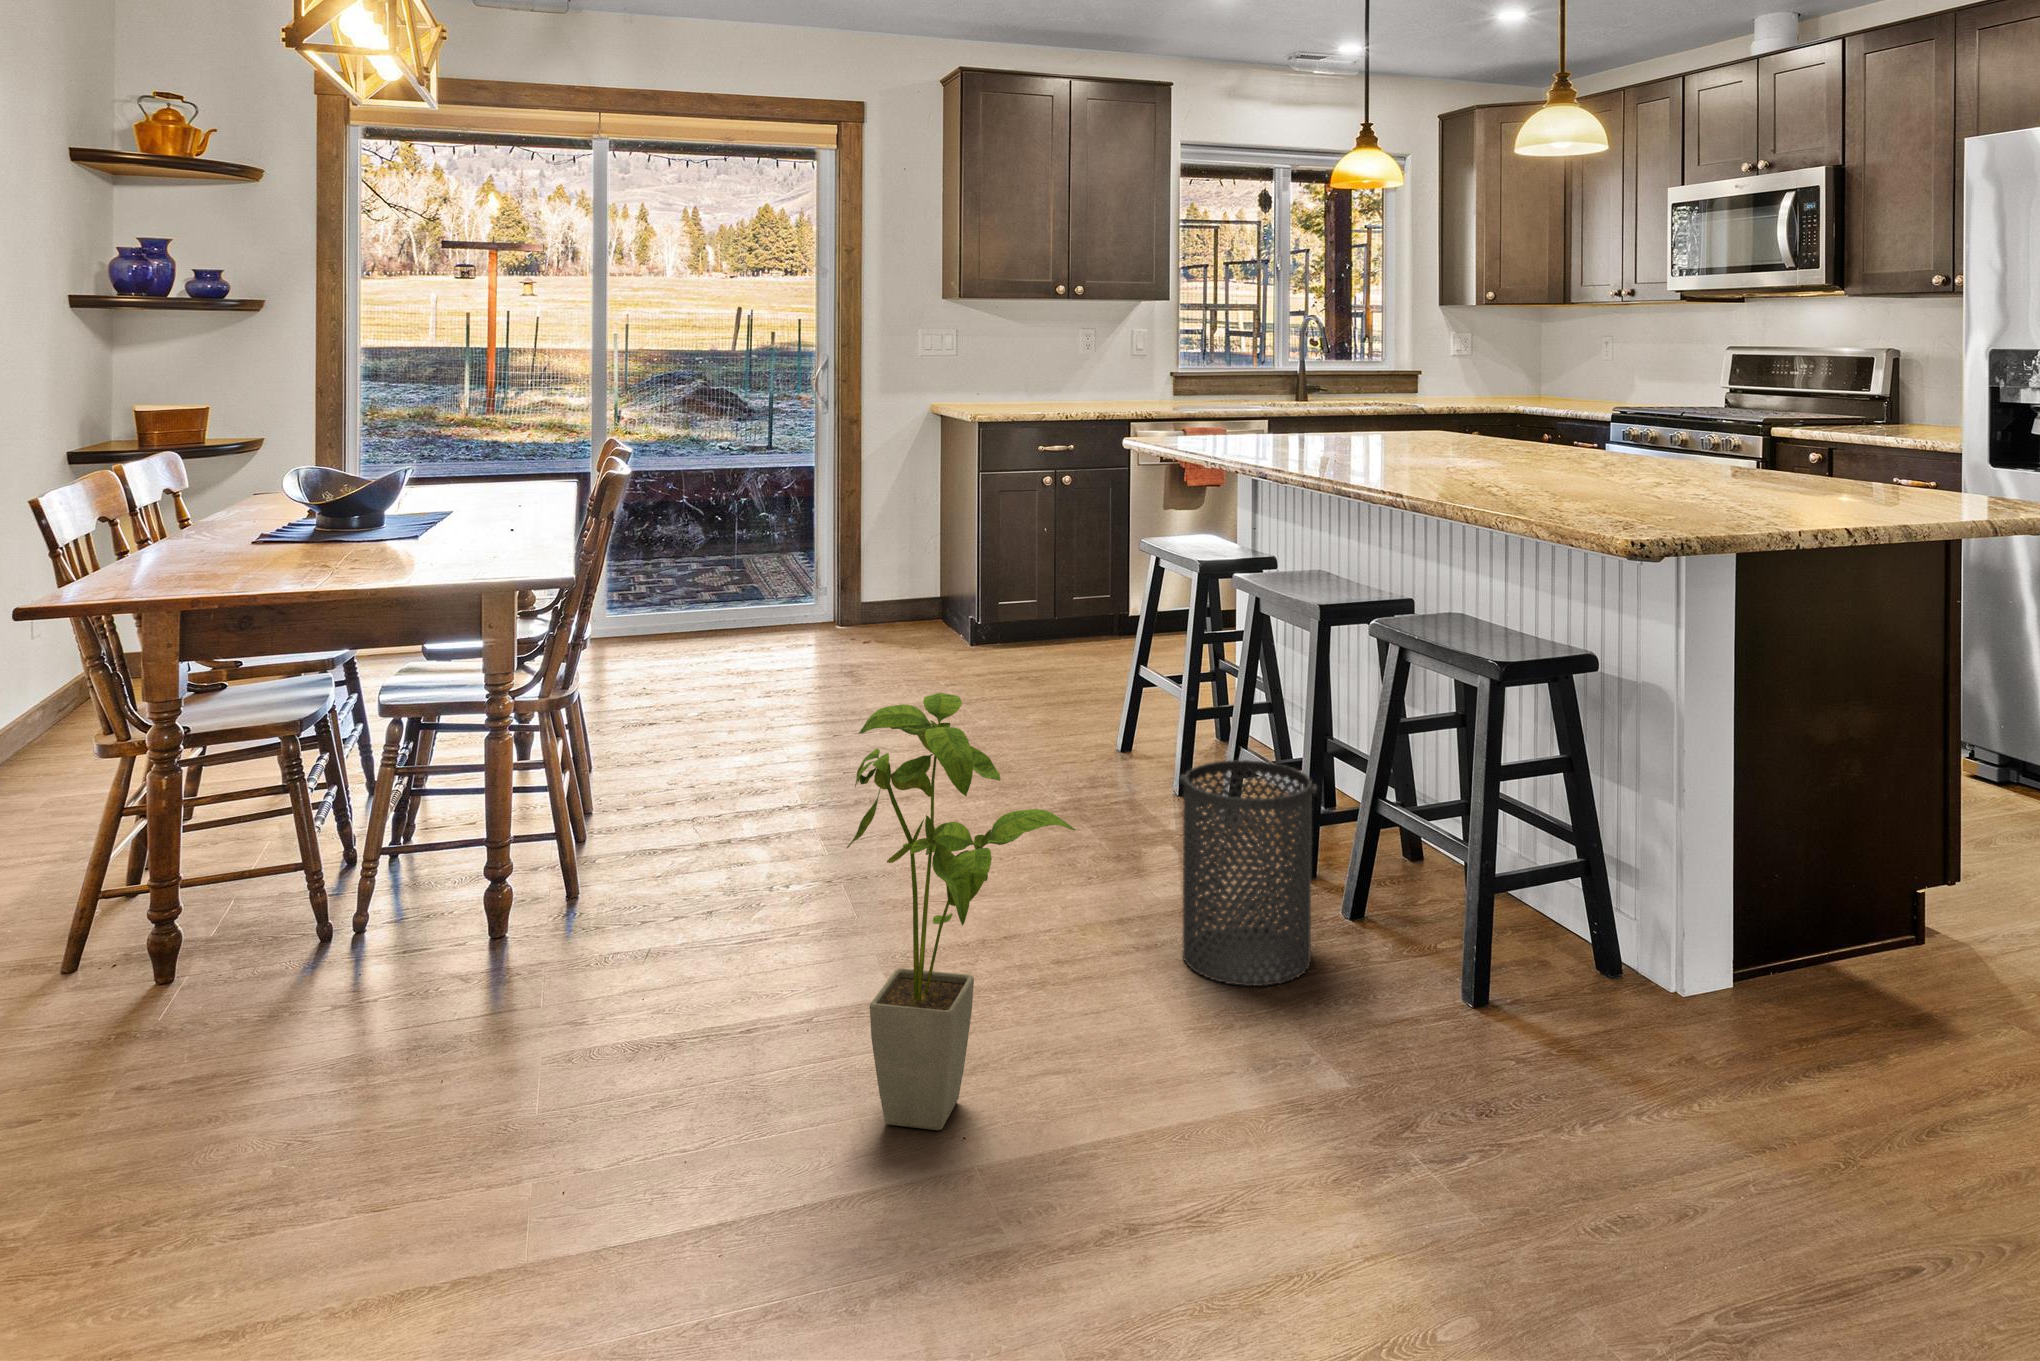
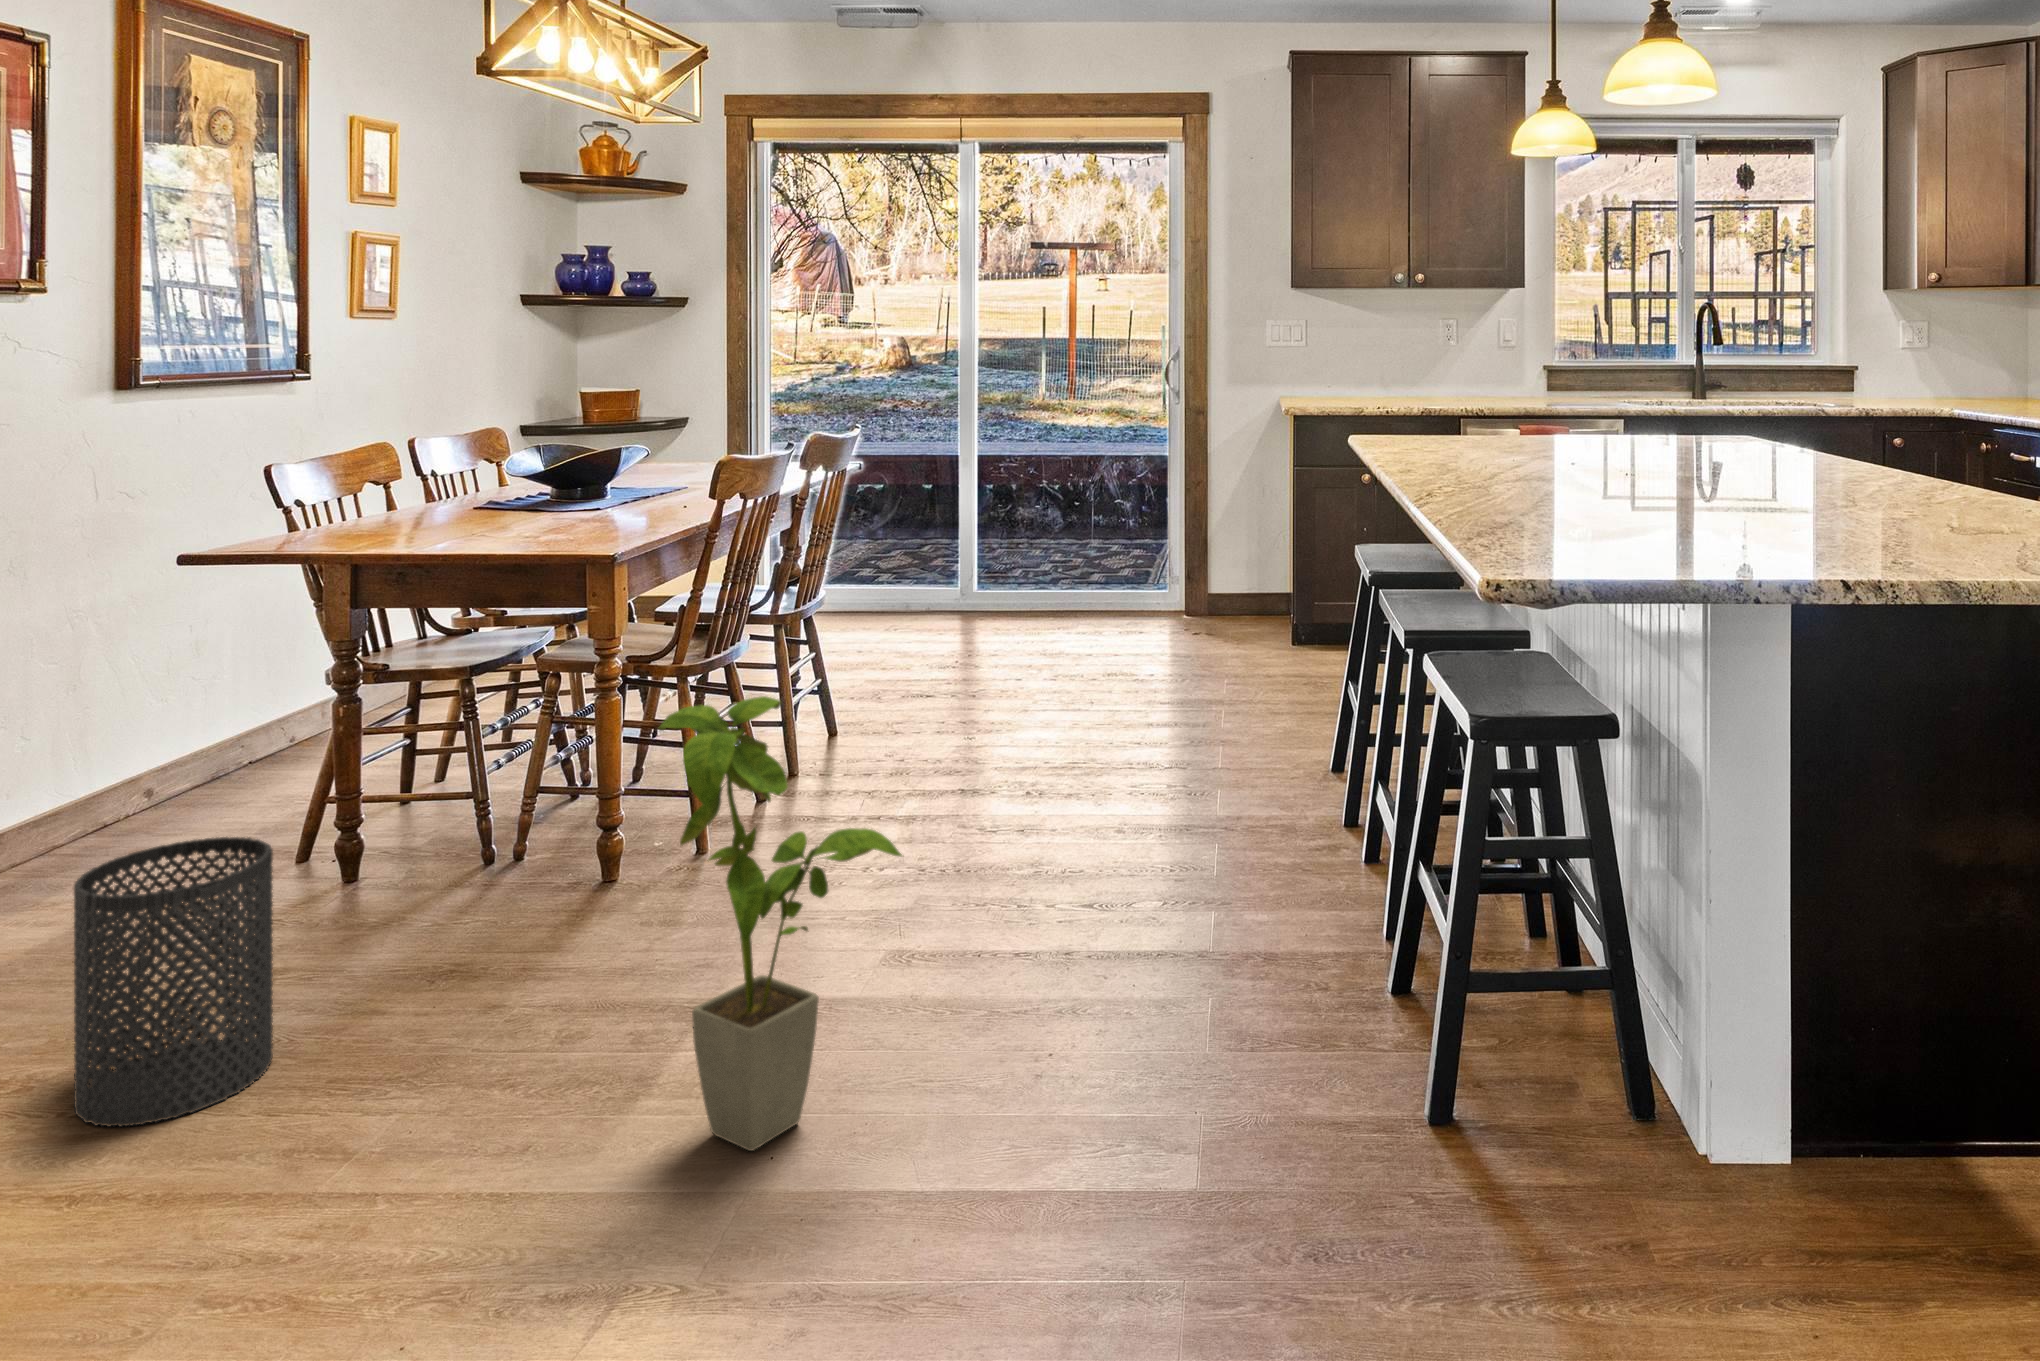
trash can: present [1179,760,1317,986] -> present [74,837,273,1127]

